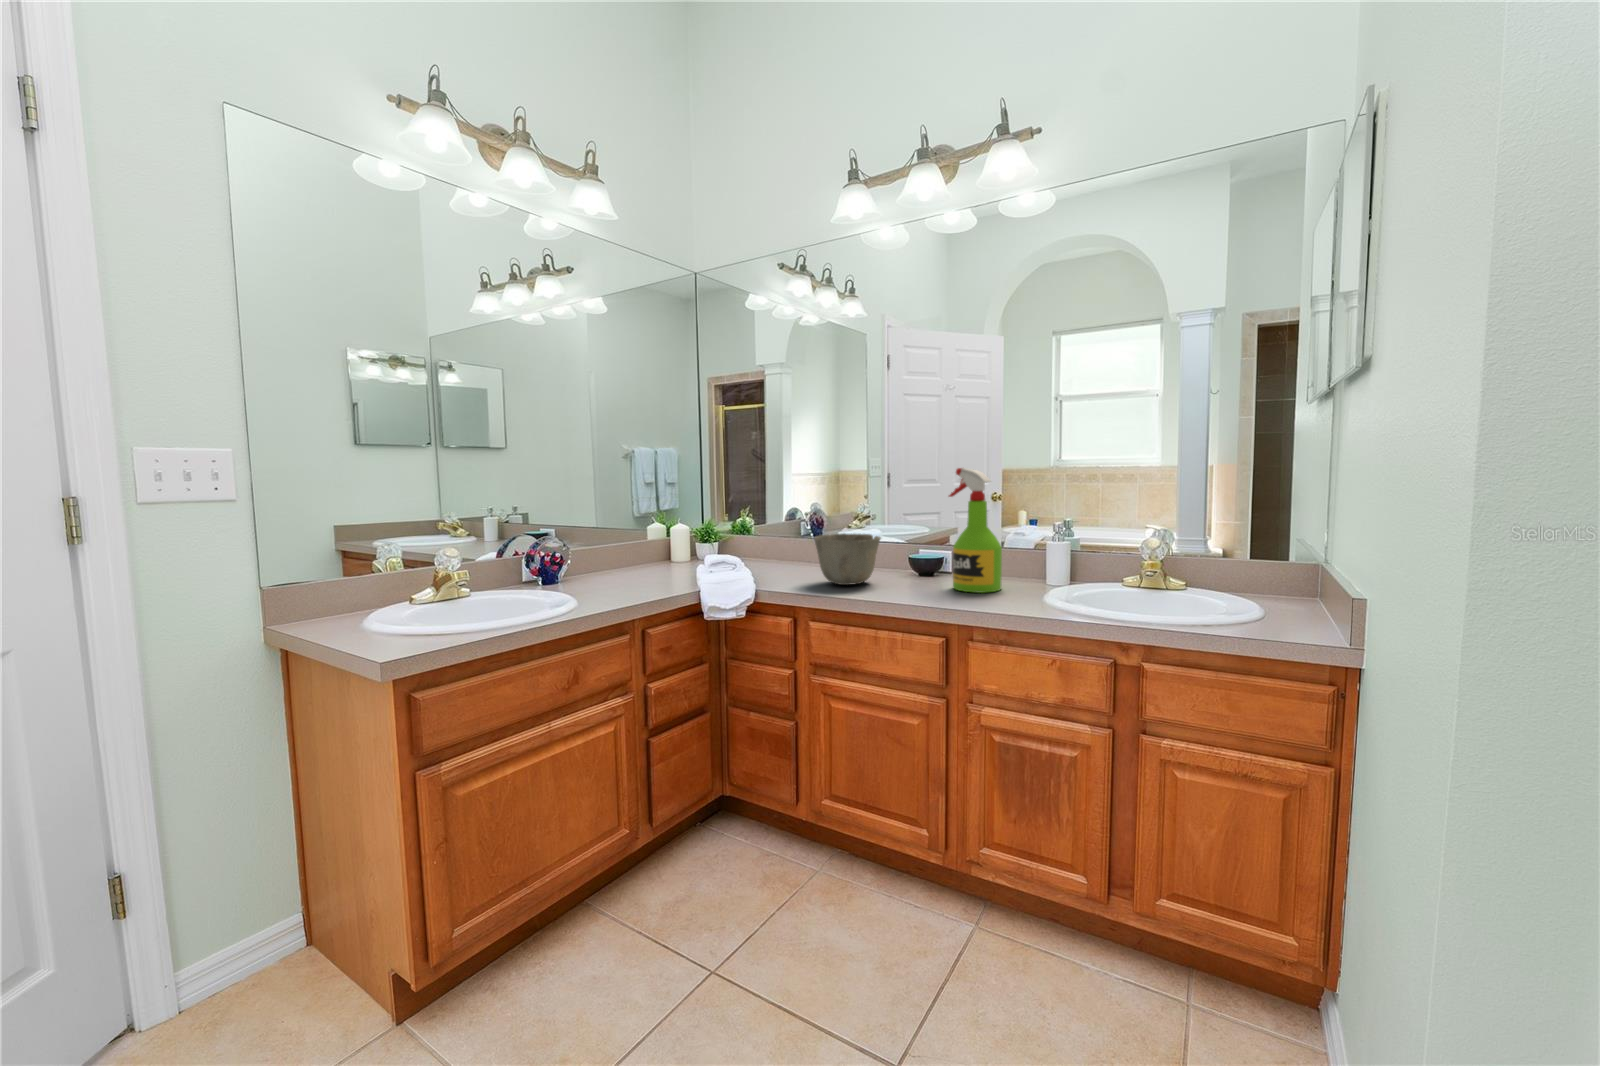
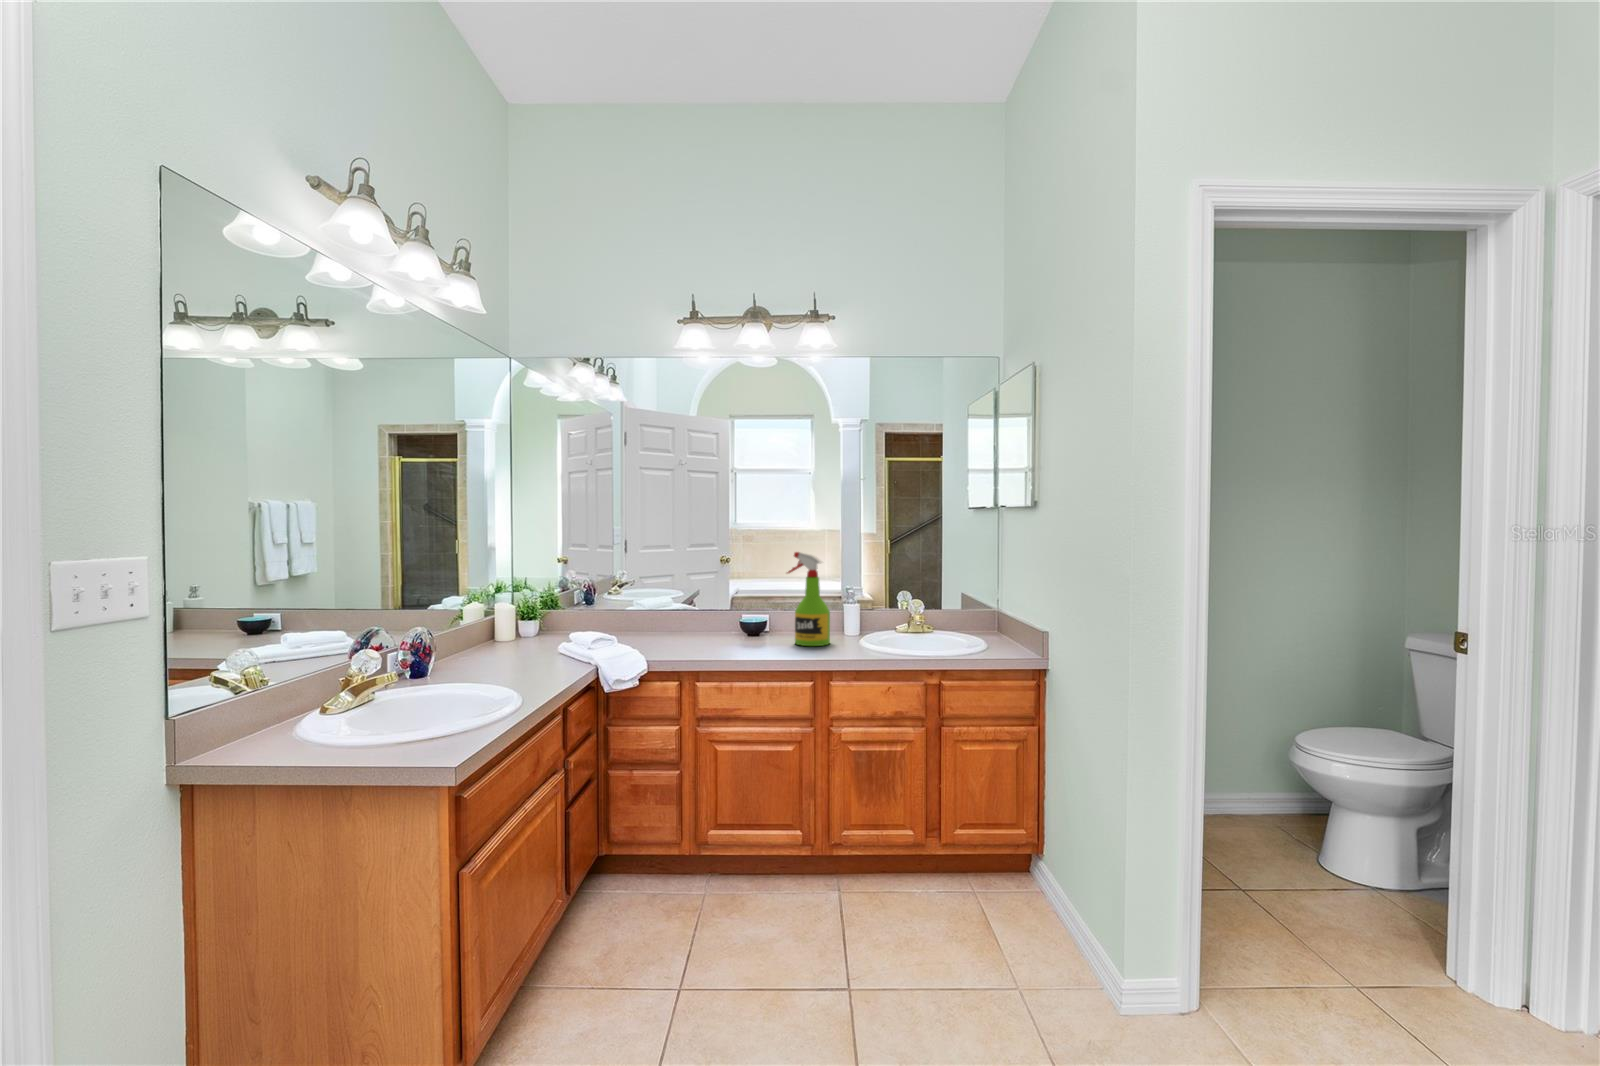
ceramic bowl: present [814,533,880,585] -> none [681,605,736,649]

